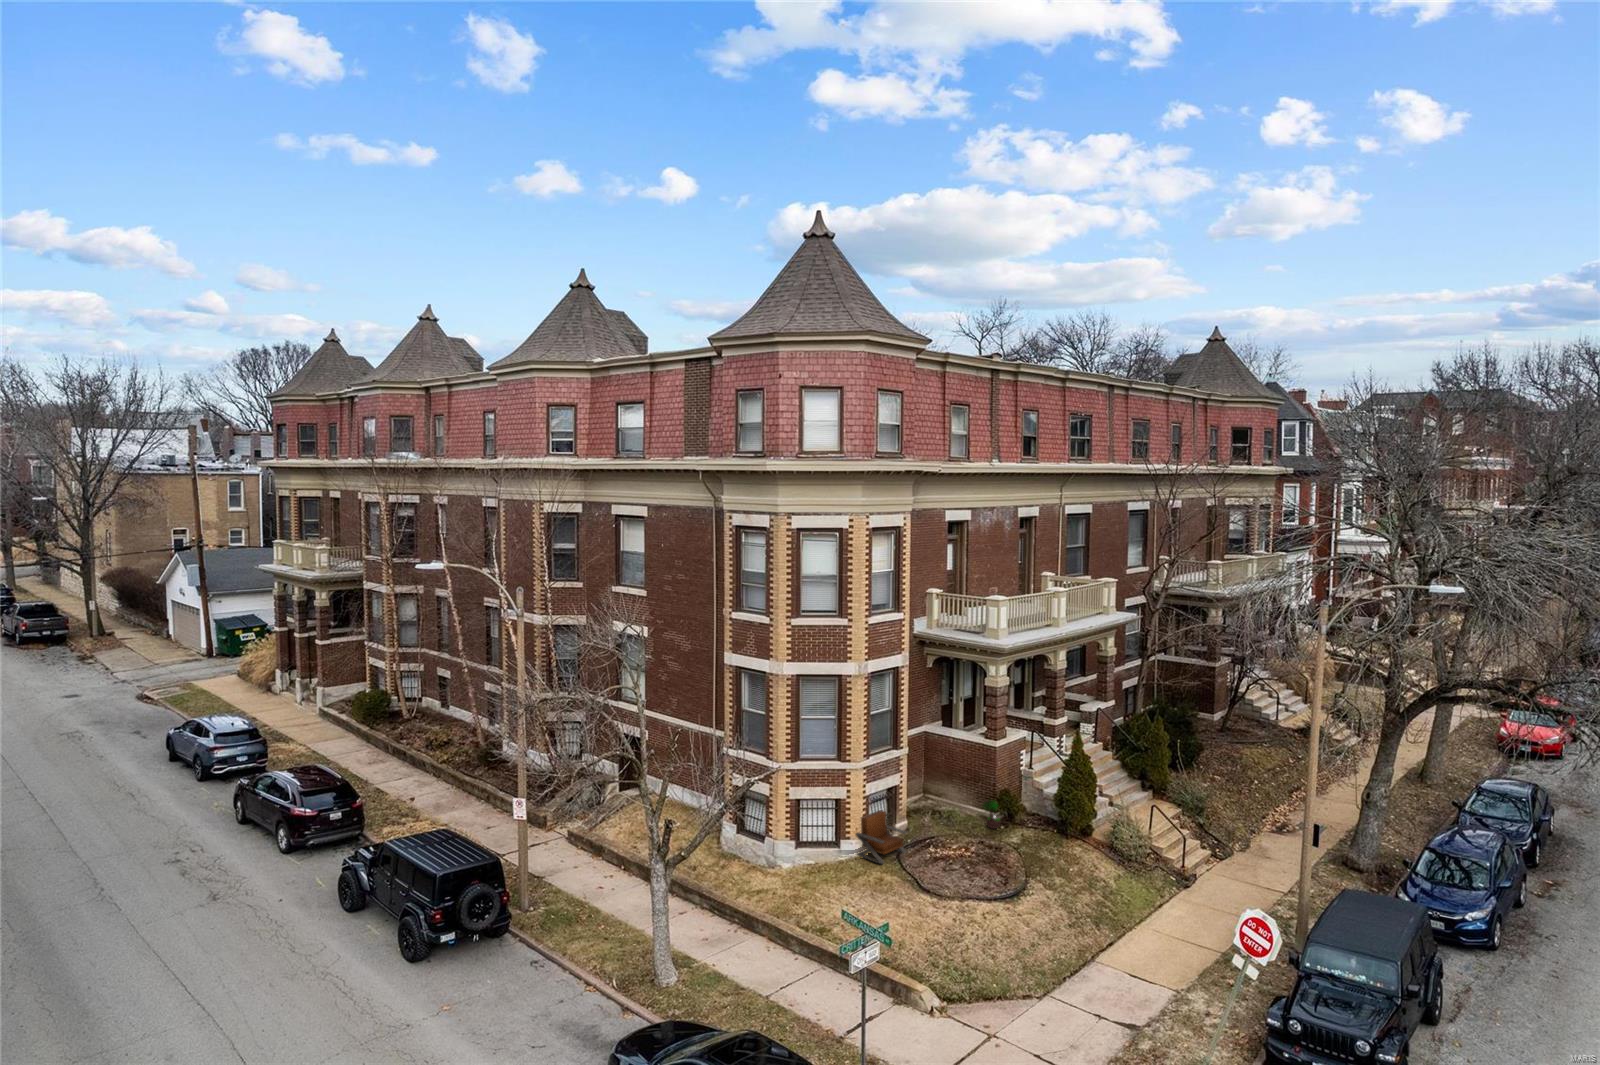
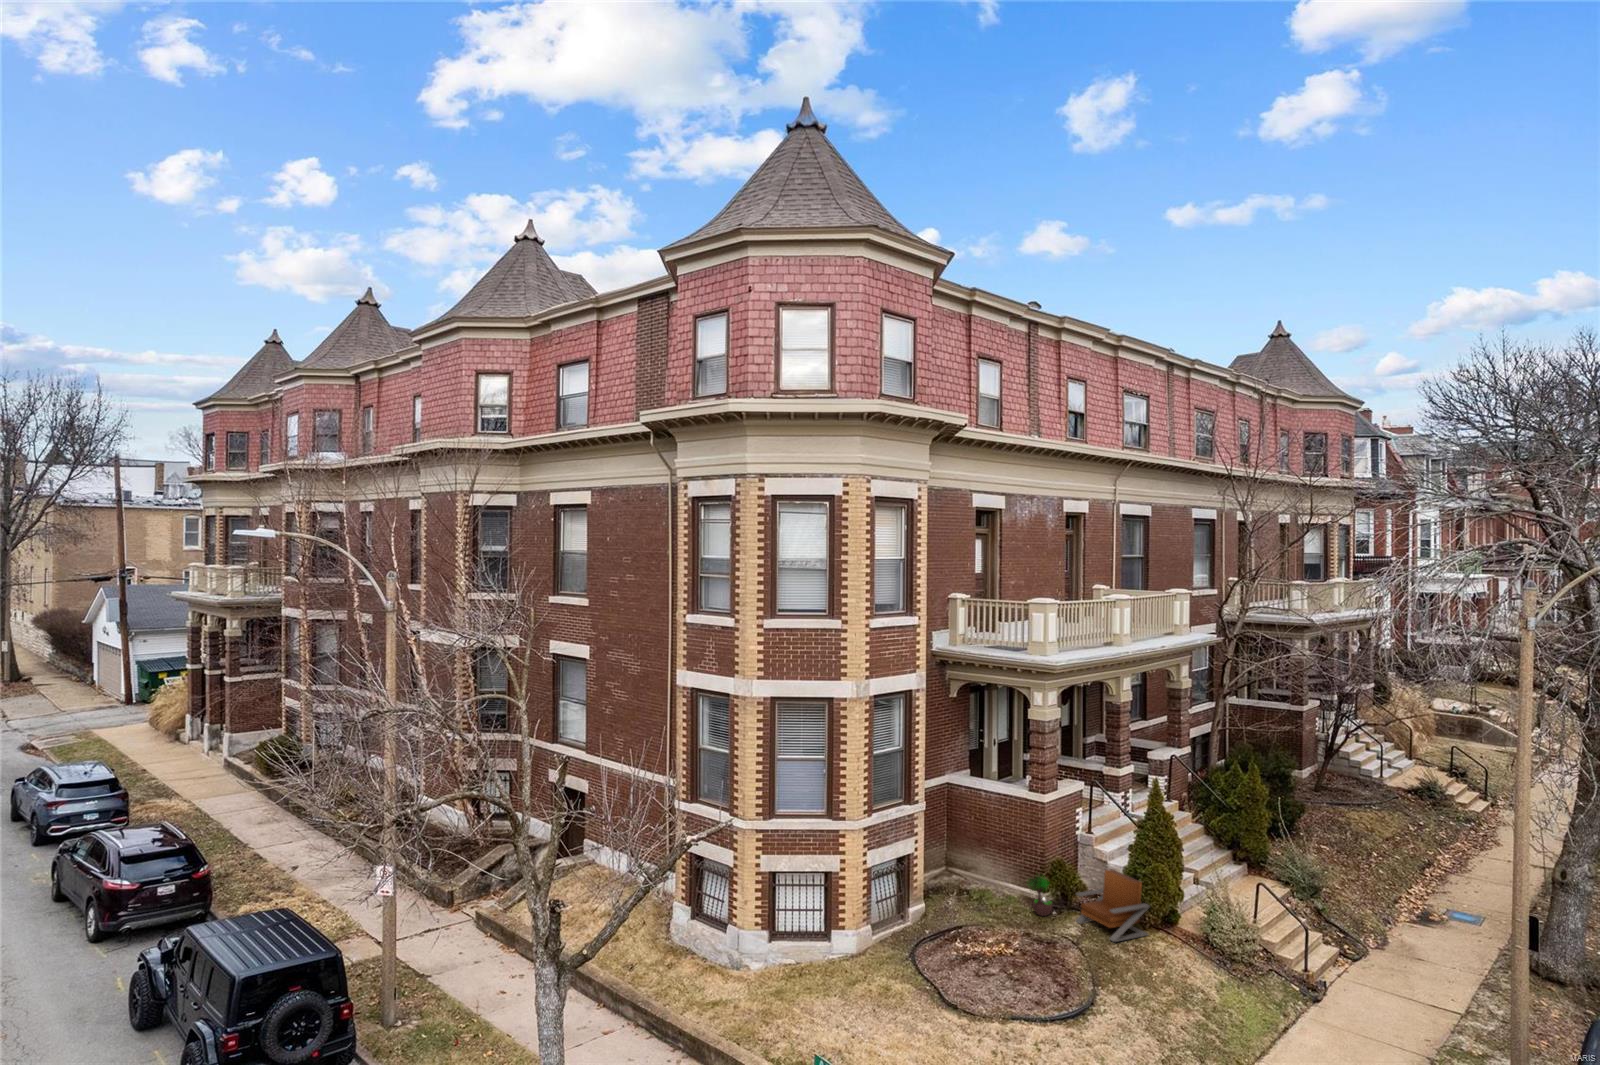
lounge chair: present [855,810,906,864] -> present [1076,869,1150,942]

